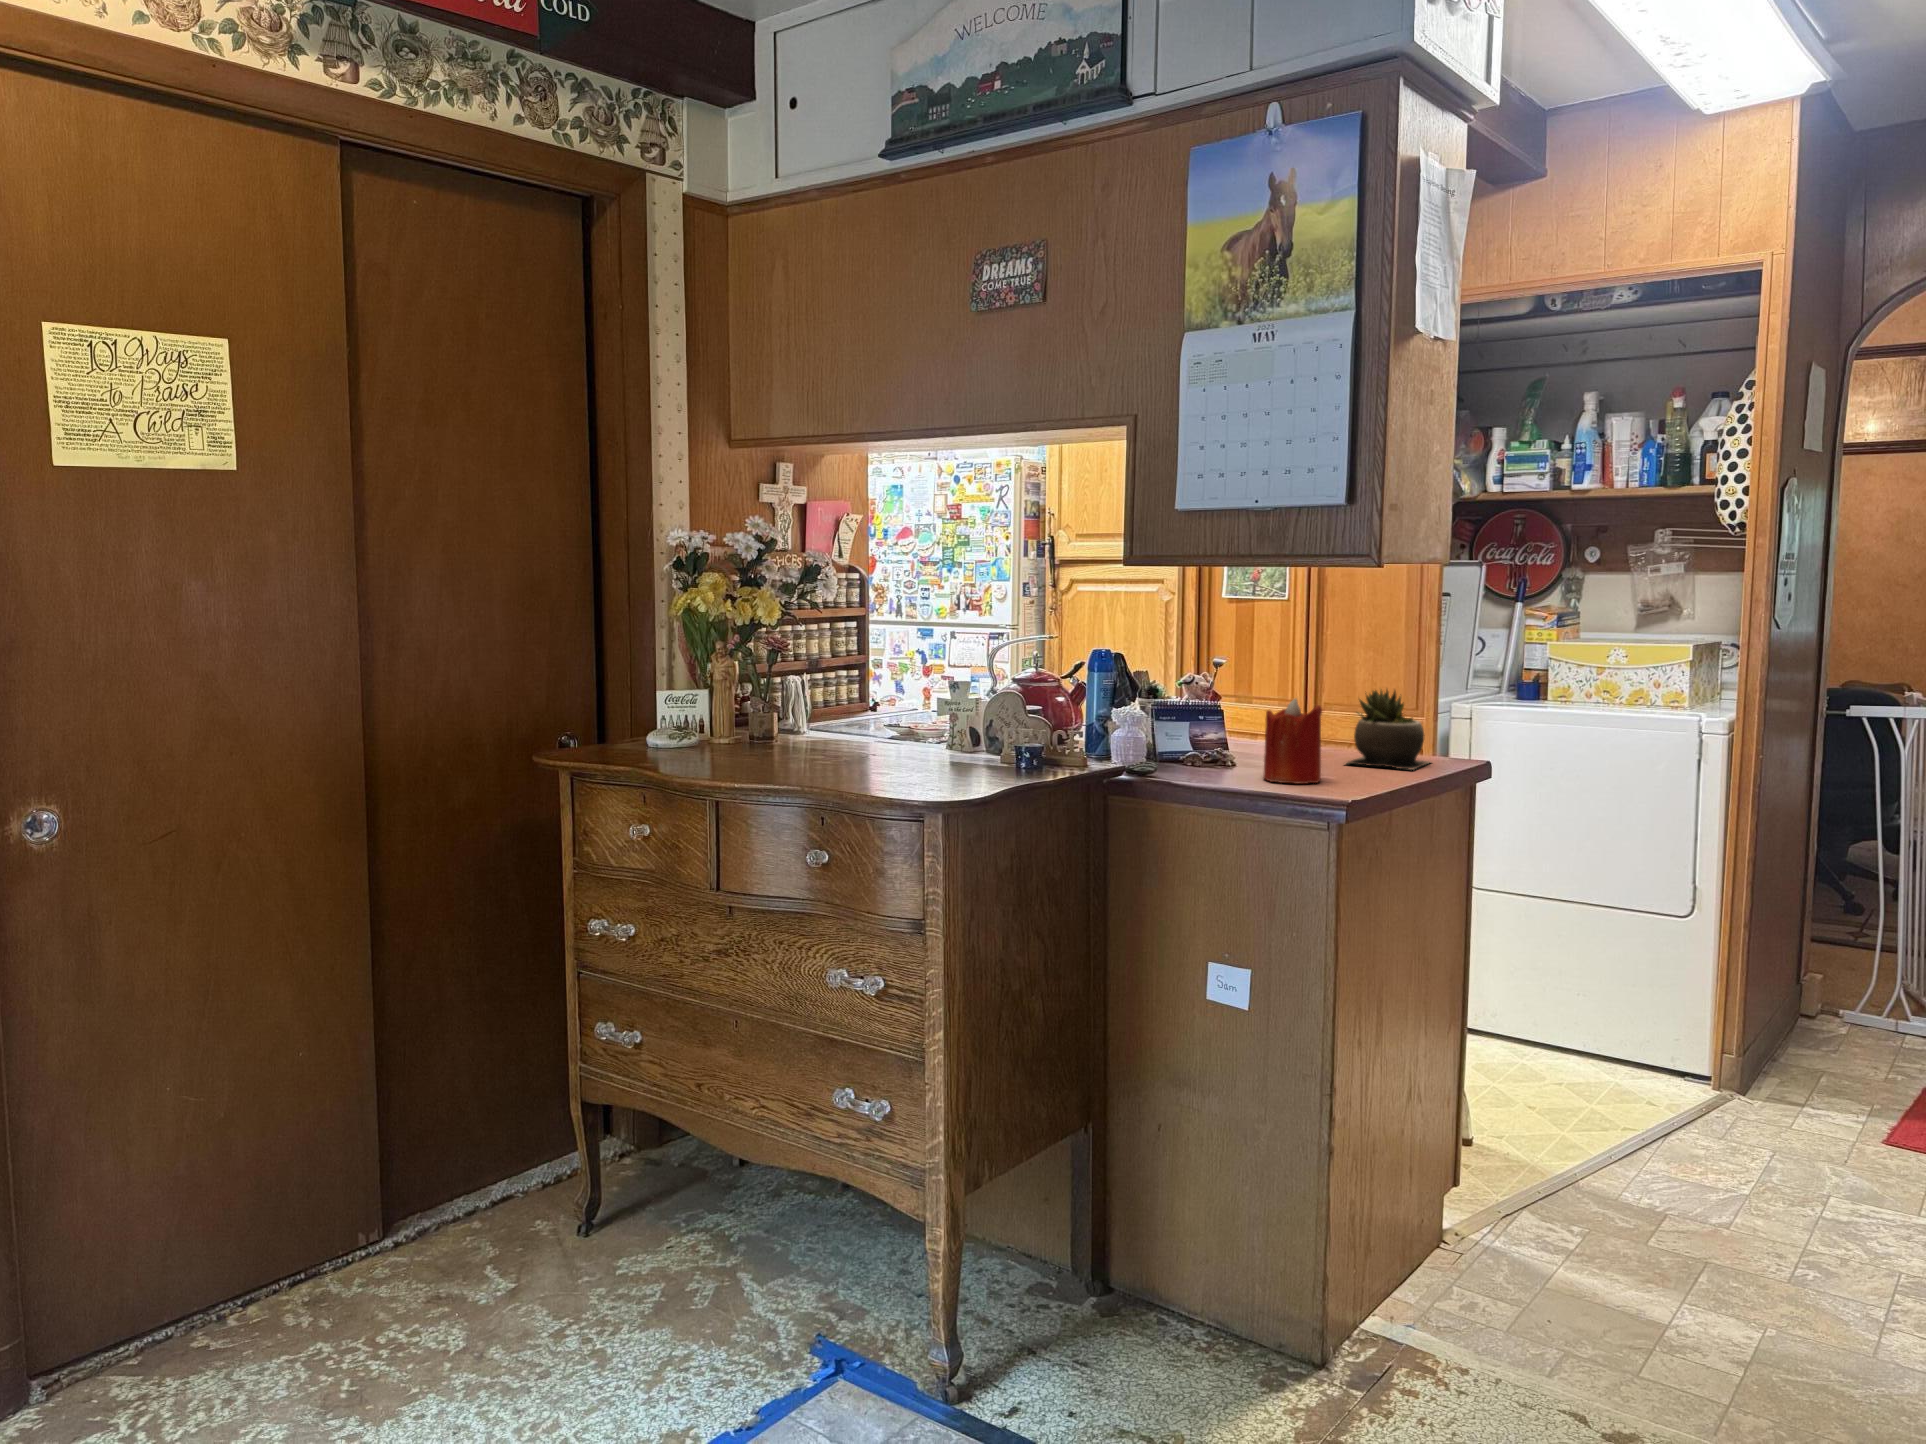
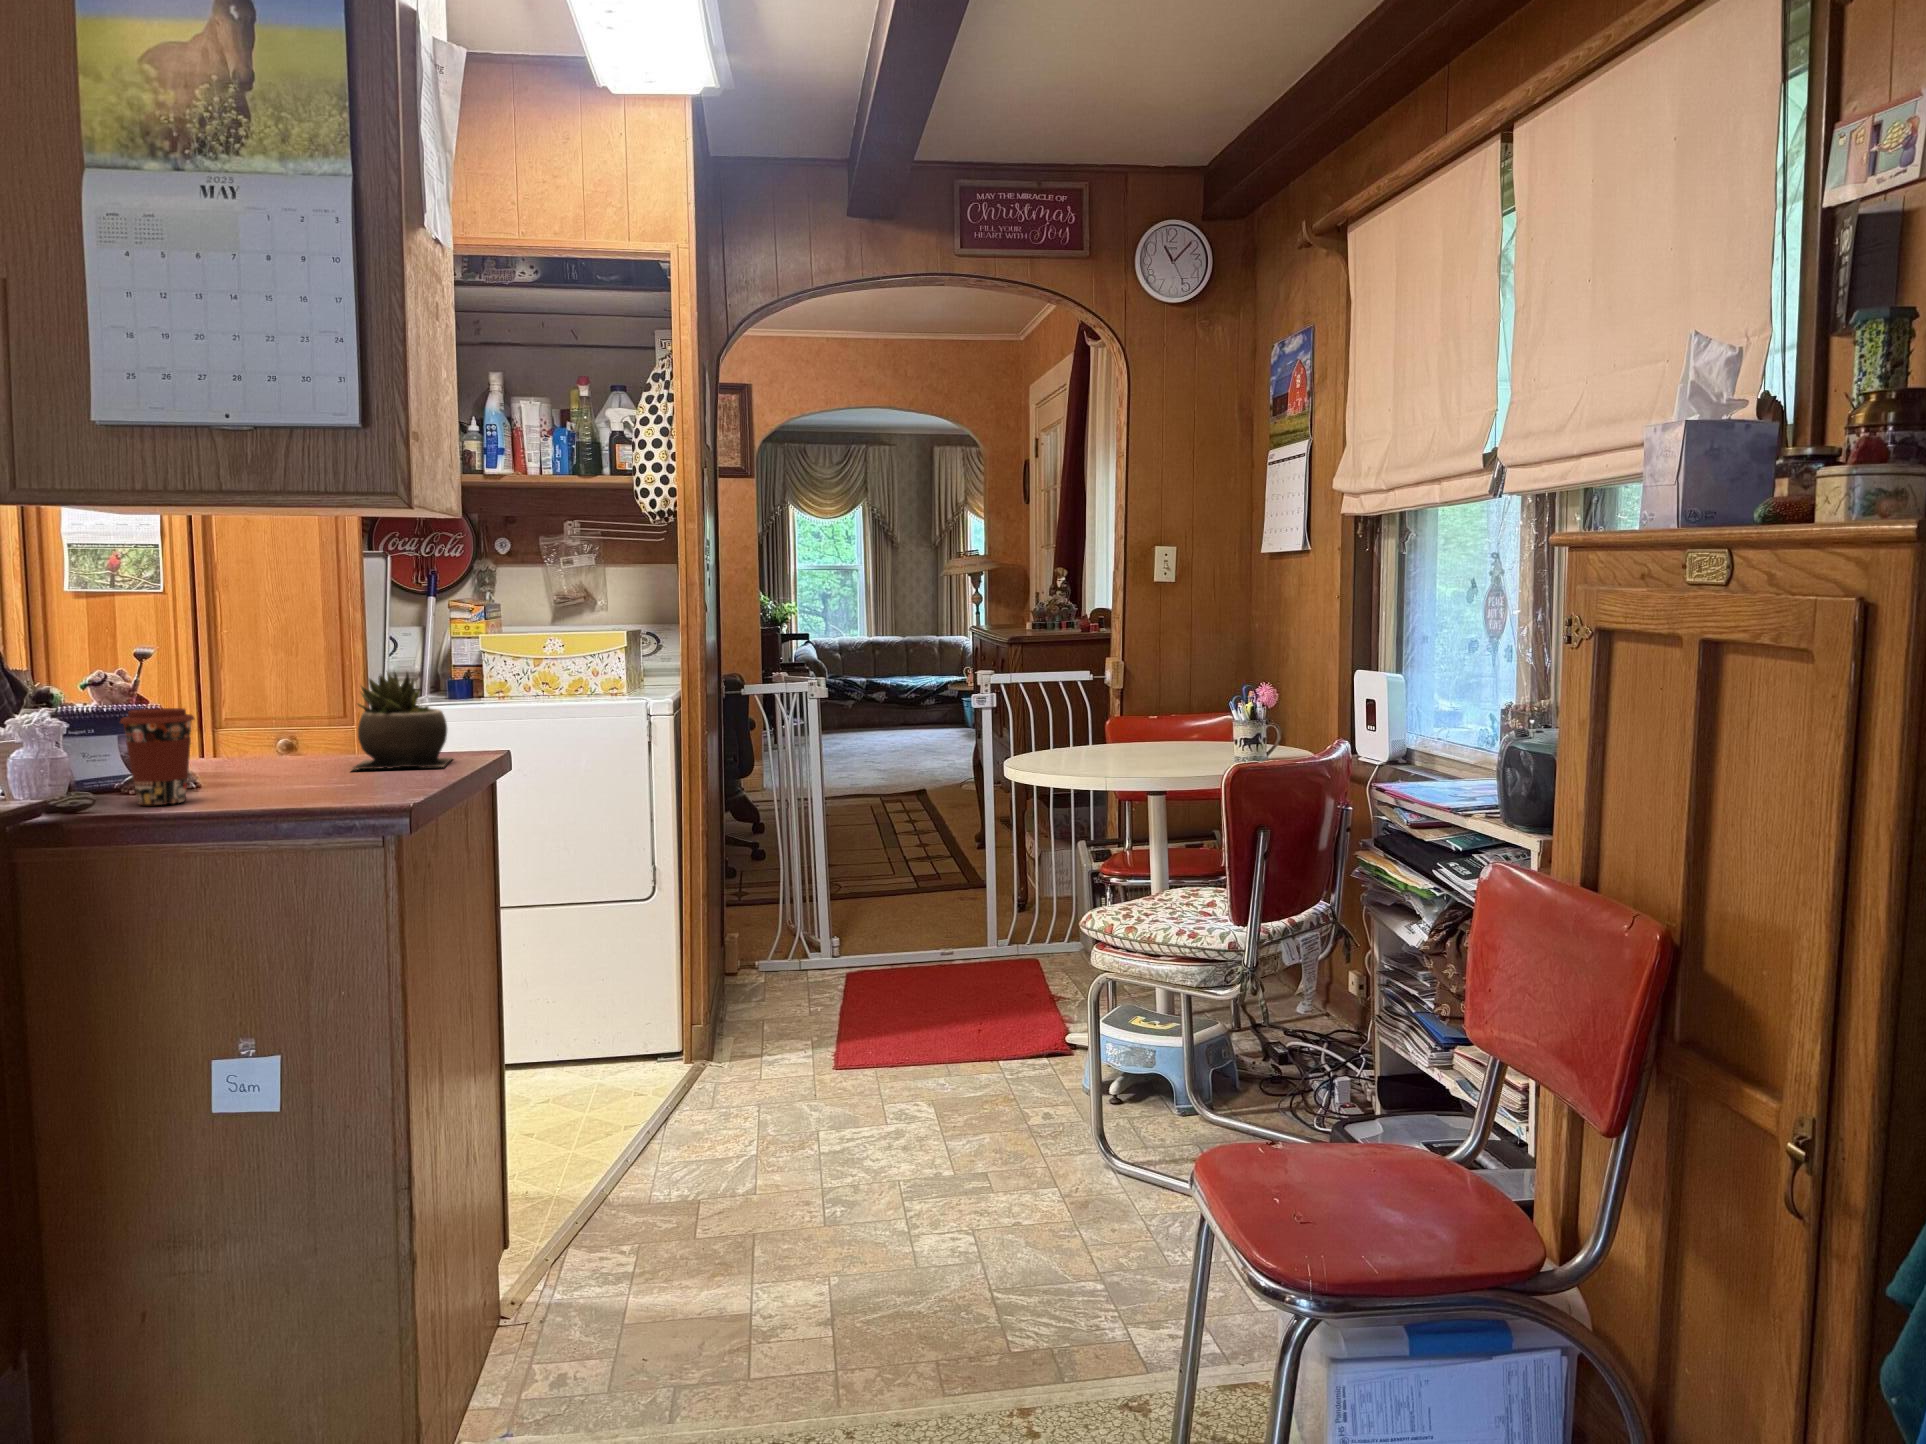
candle: present [1263,699,1322,784] -> none [259,683,346,798]
coffee cup: none [1178,709,1224,776] -> present [120,708,194,805]

